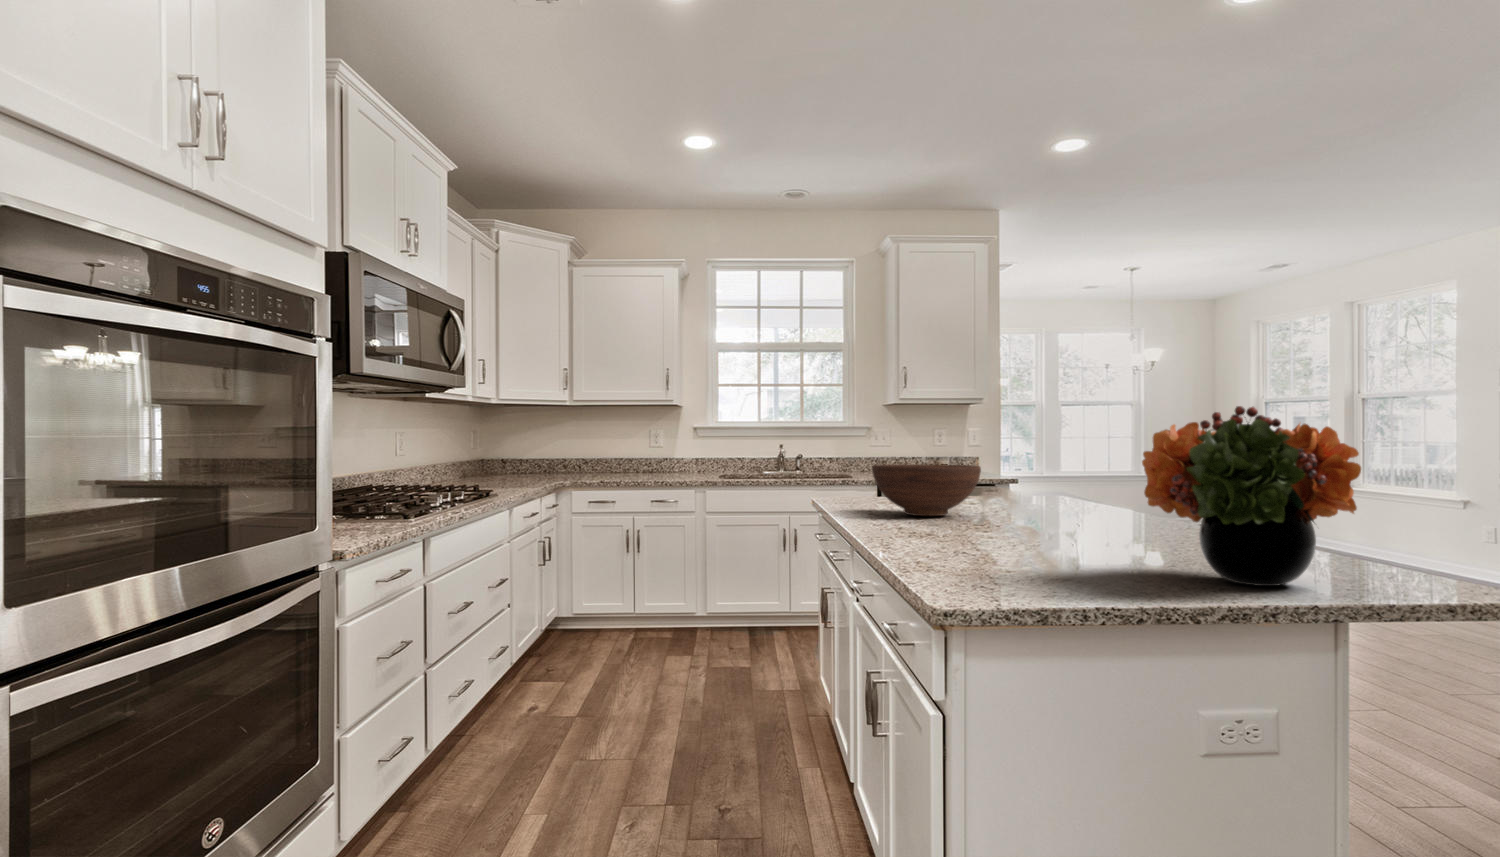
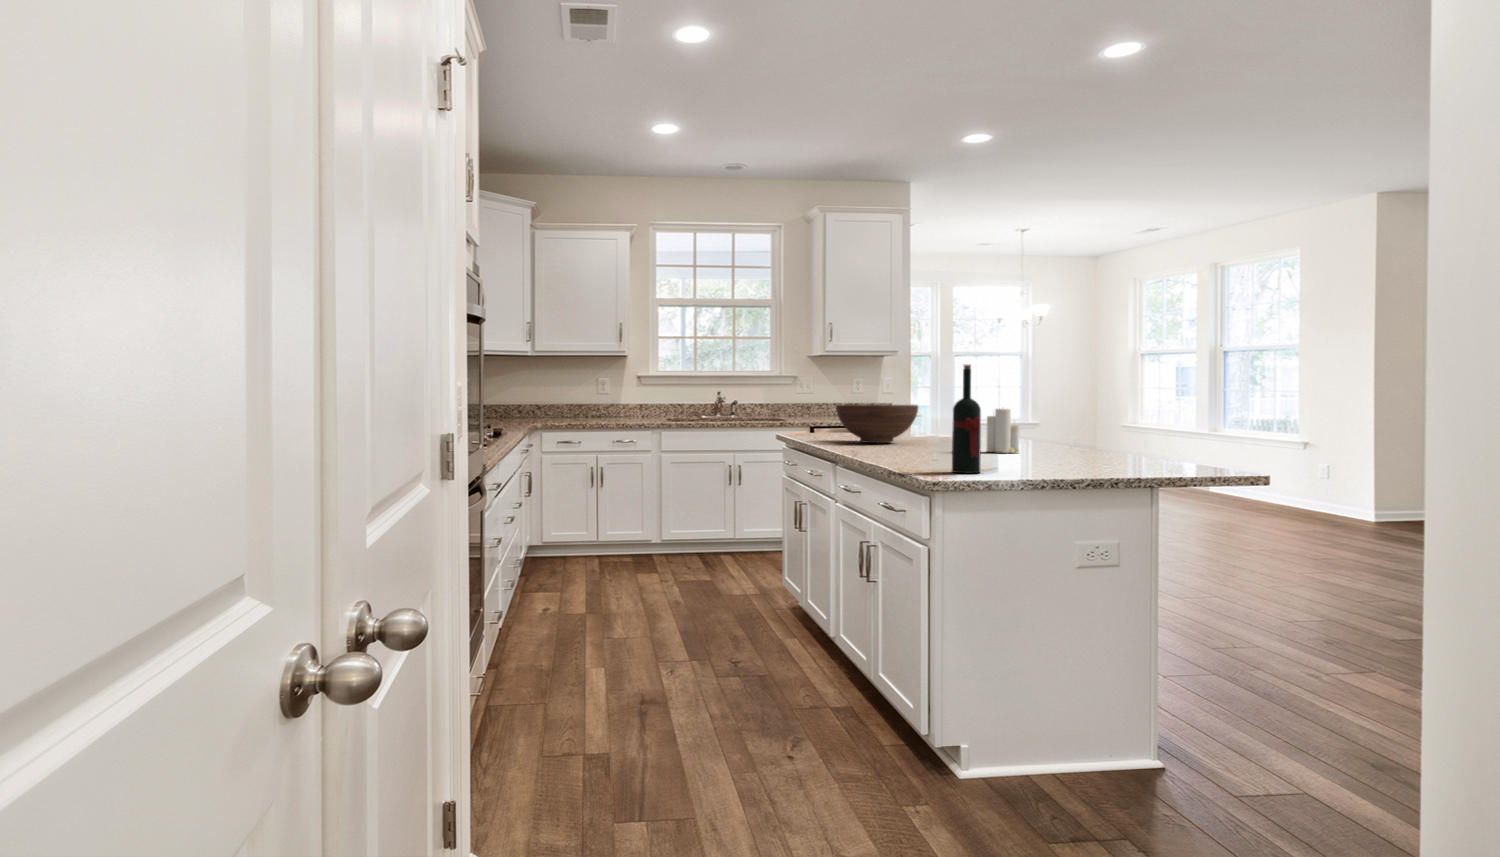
flower arrangement: present [1142,406,1361,586] -> none [1041,362,1167,469]
wine bottle: none [981,410,1028,593] -> present [952,365,981,473]
candle: none [1067,467,1116,539] -> present [987,408,1020,453]

